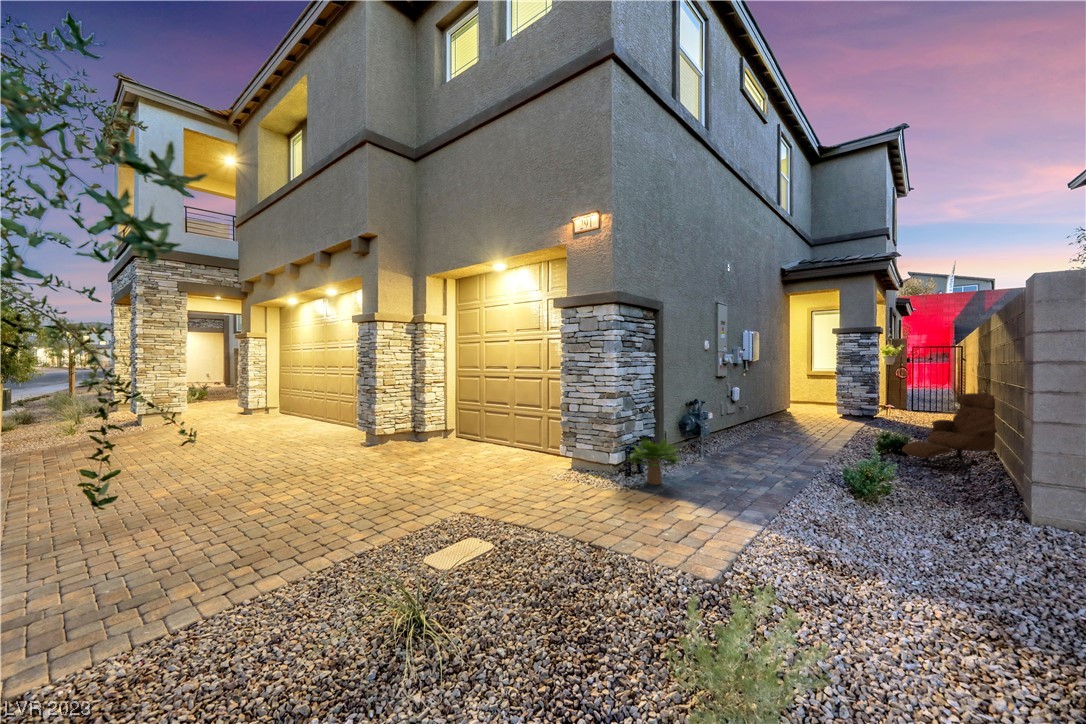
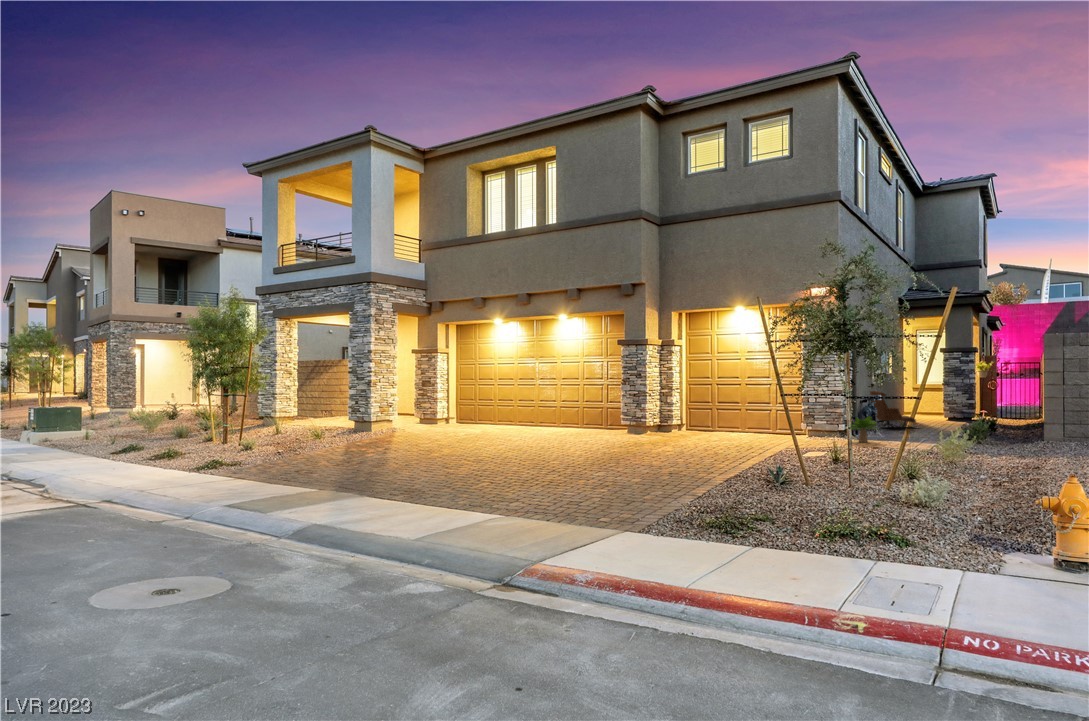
lounge chair: present [902,393,997,469] -> present [870,391,916,429]

